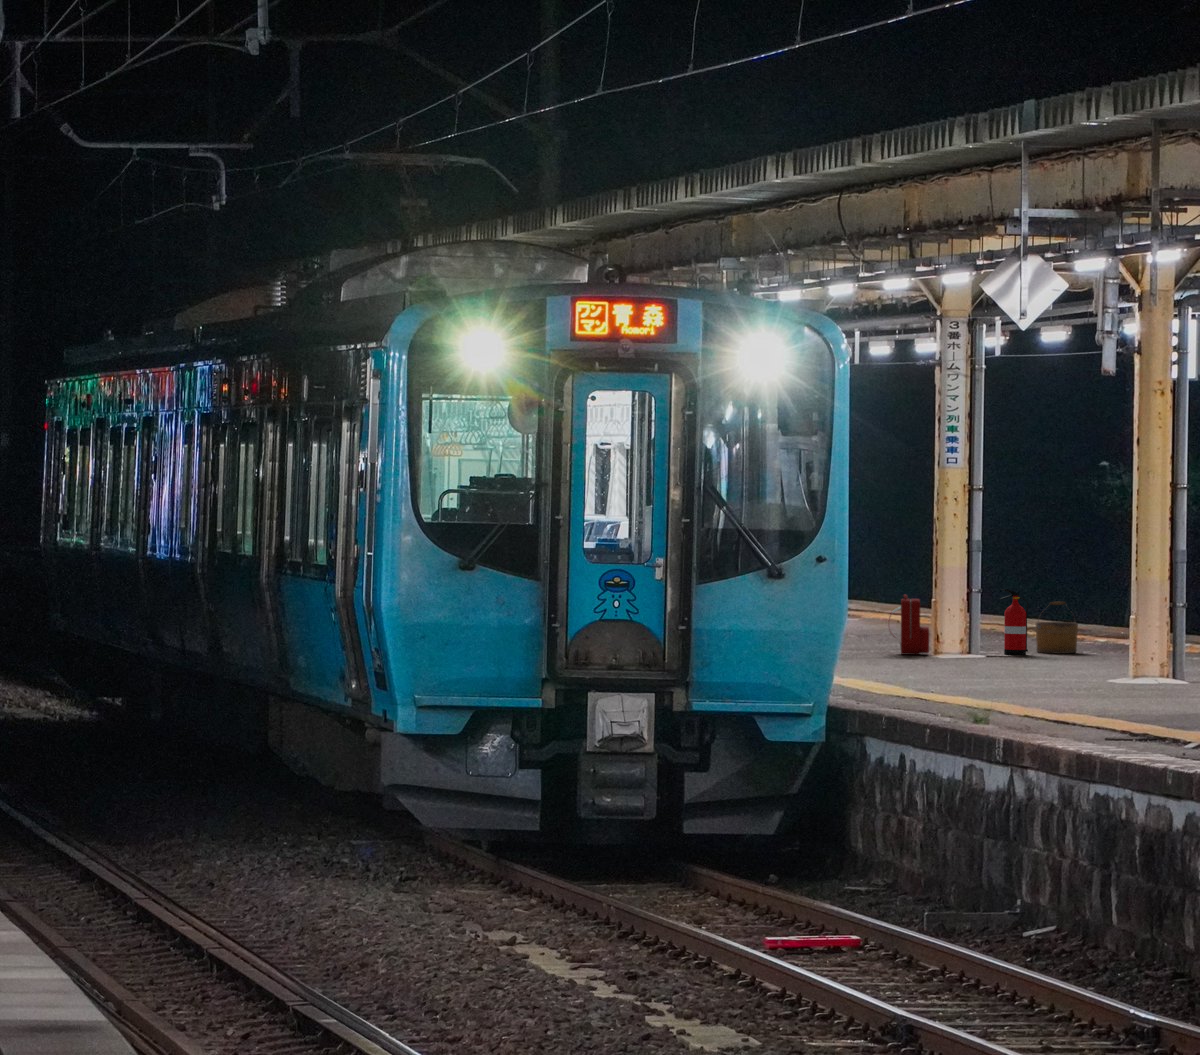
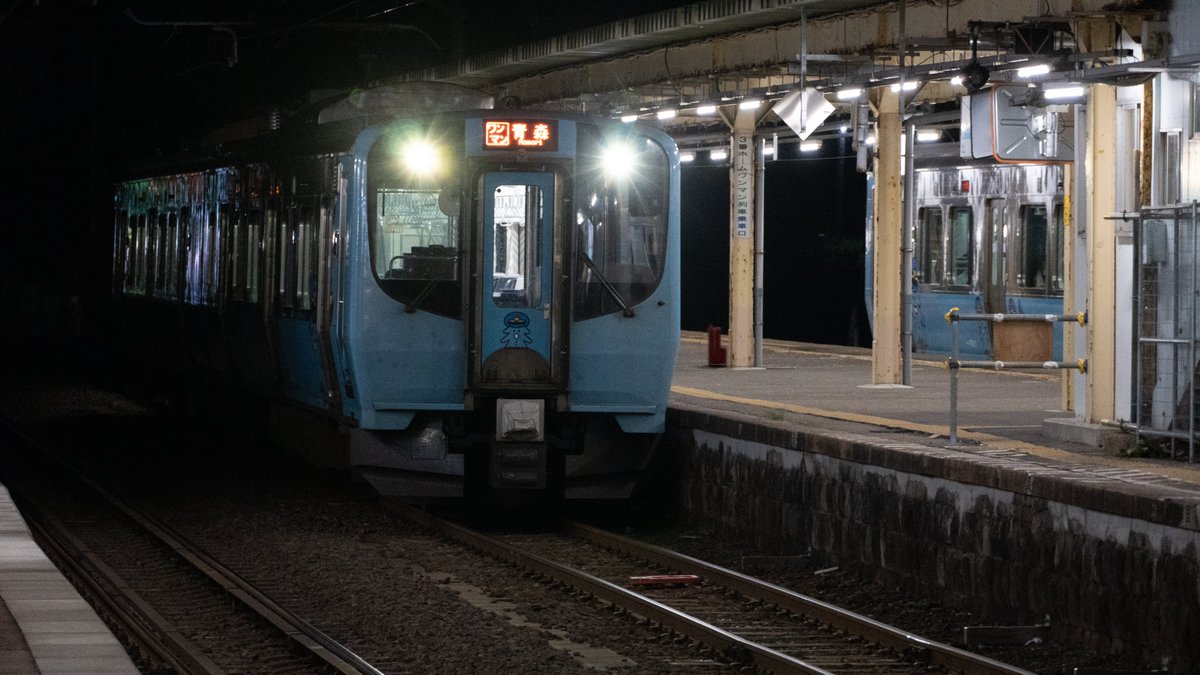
fire extinguisher: present [1000,589,1029,655] -> none [774,320,793,365]
bucket: present [1036,602,1078,654] -> none [798,328,826,363]

